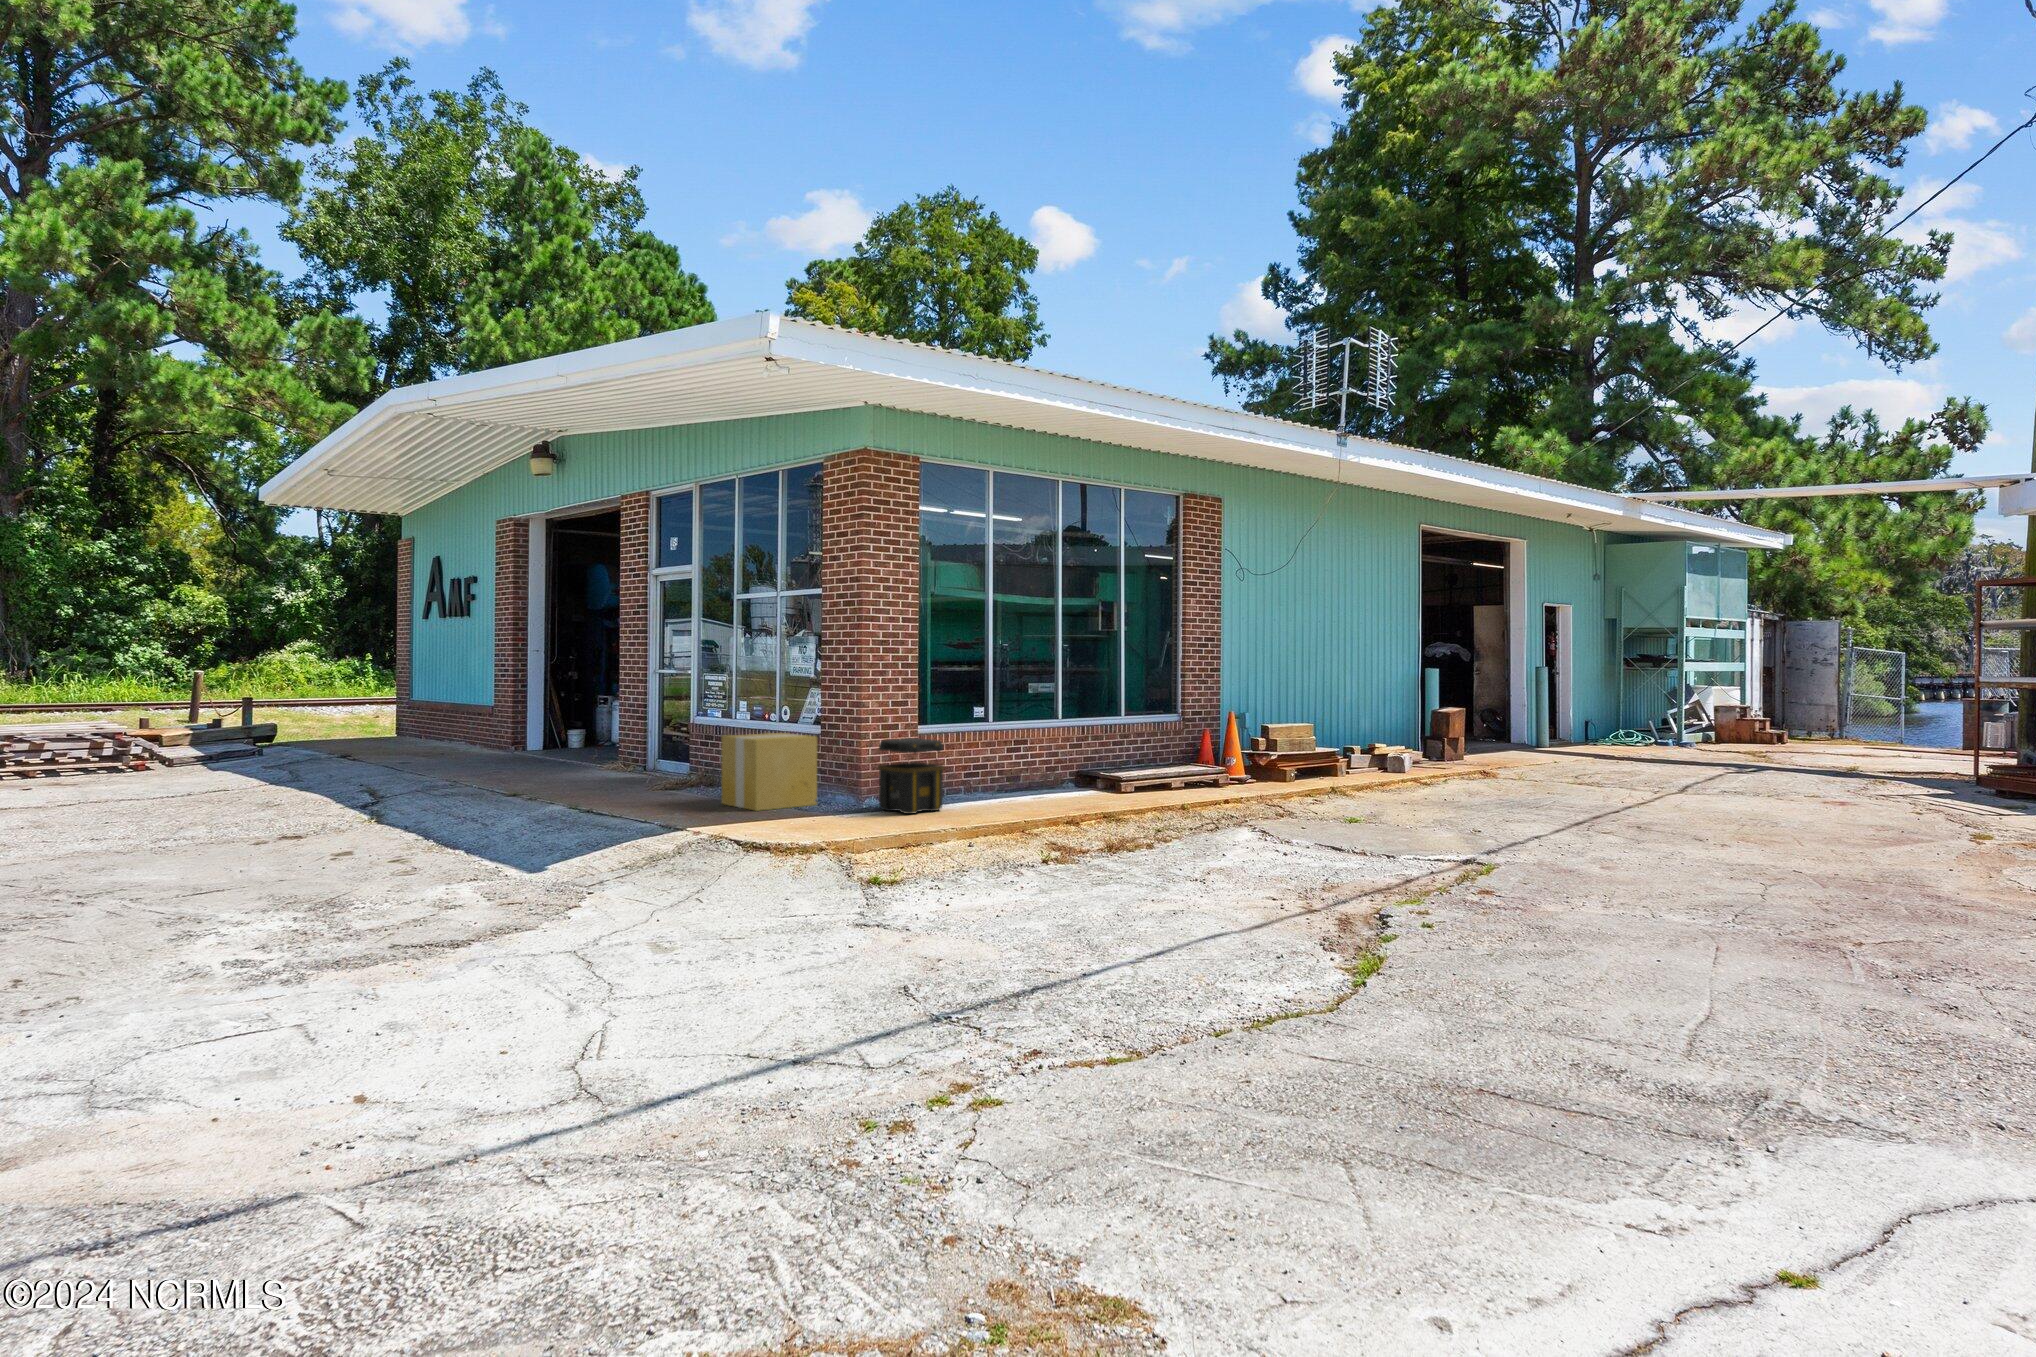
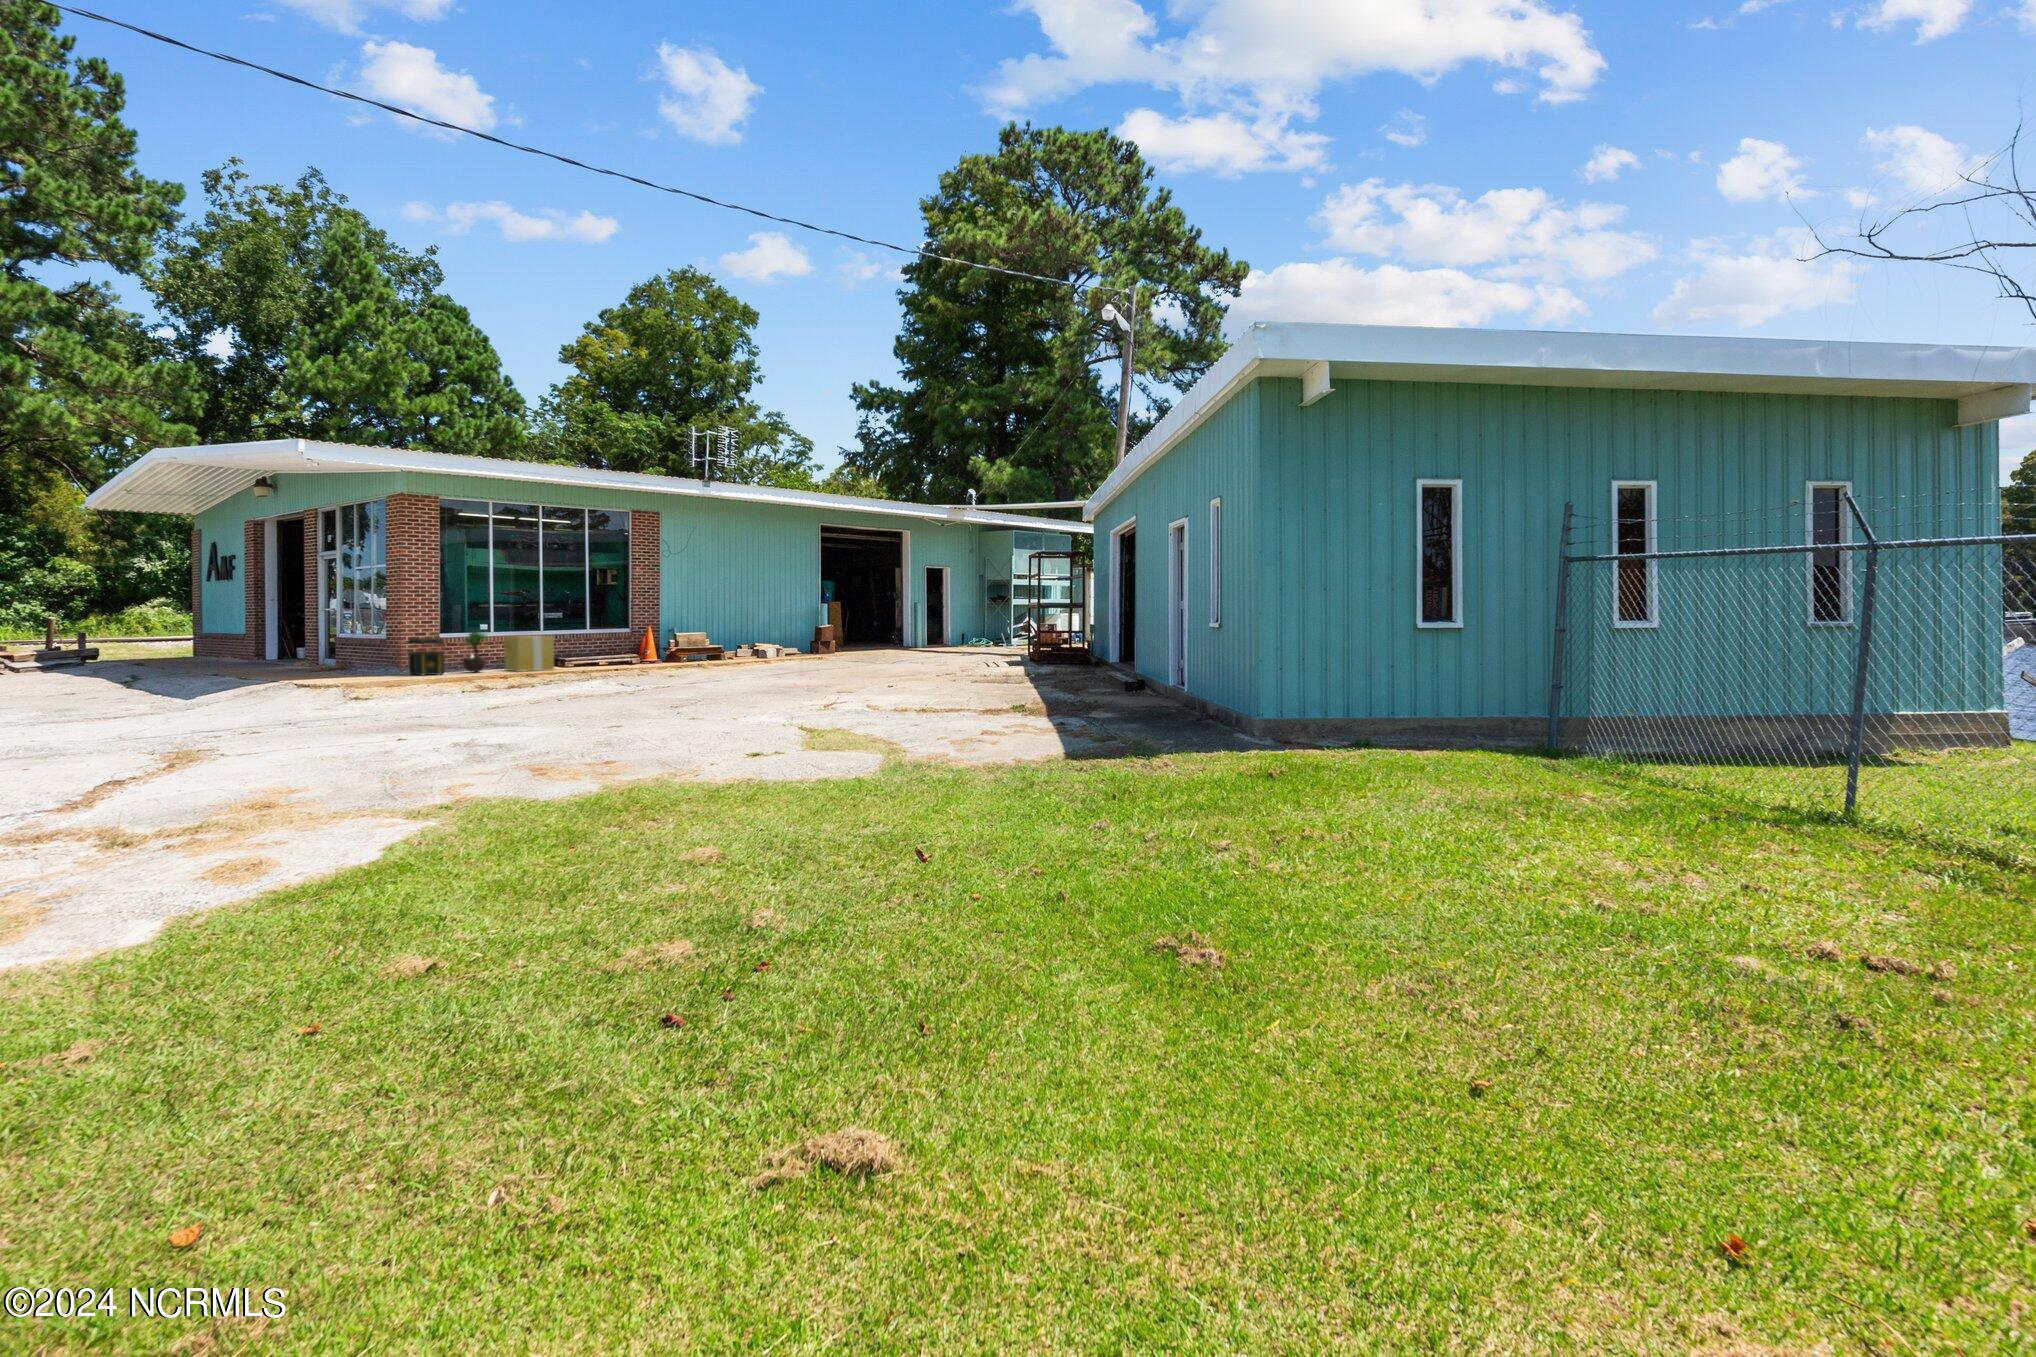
potted tree: none [957,713,1008,802] -> present [463,630,486,672]
cardboard box: present [722,733,817,811] -> present [504,636,554,672]

